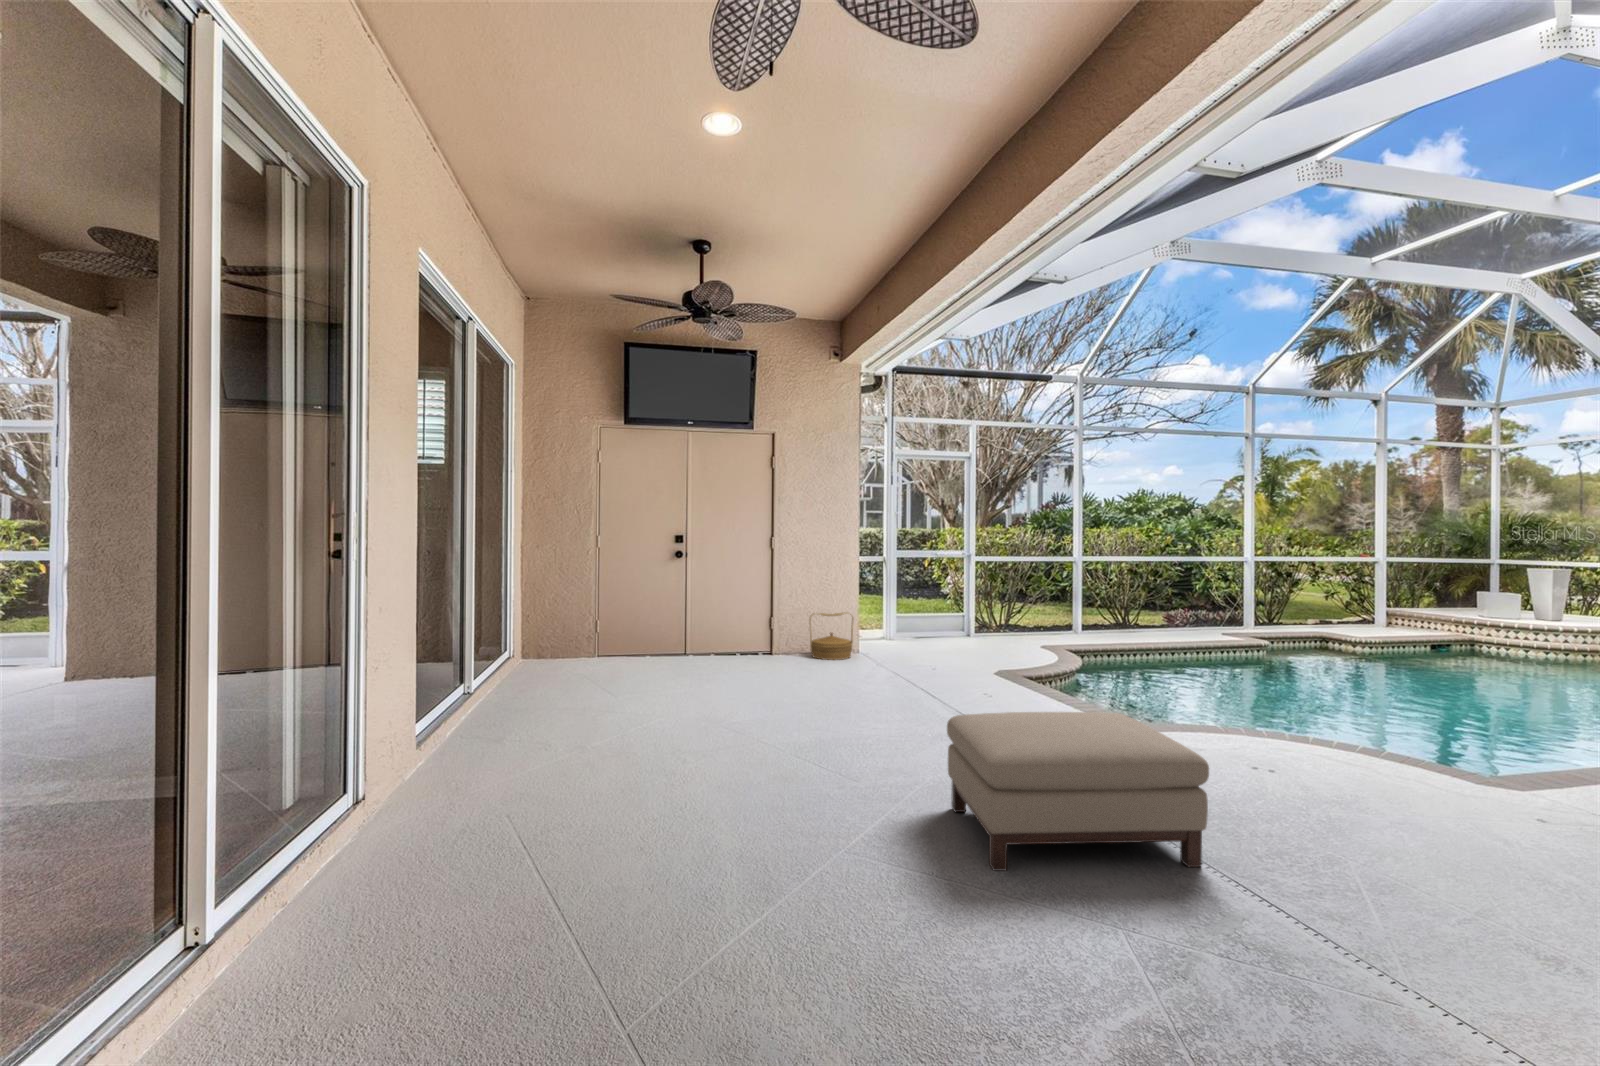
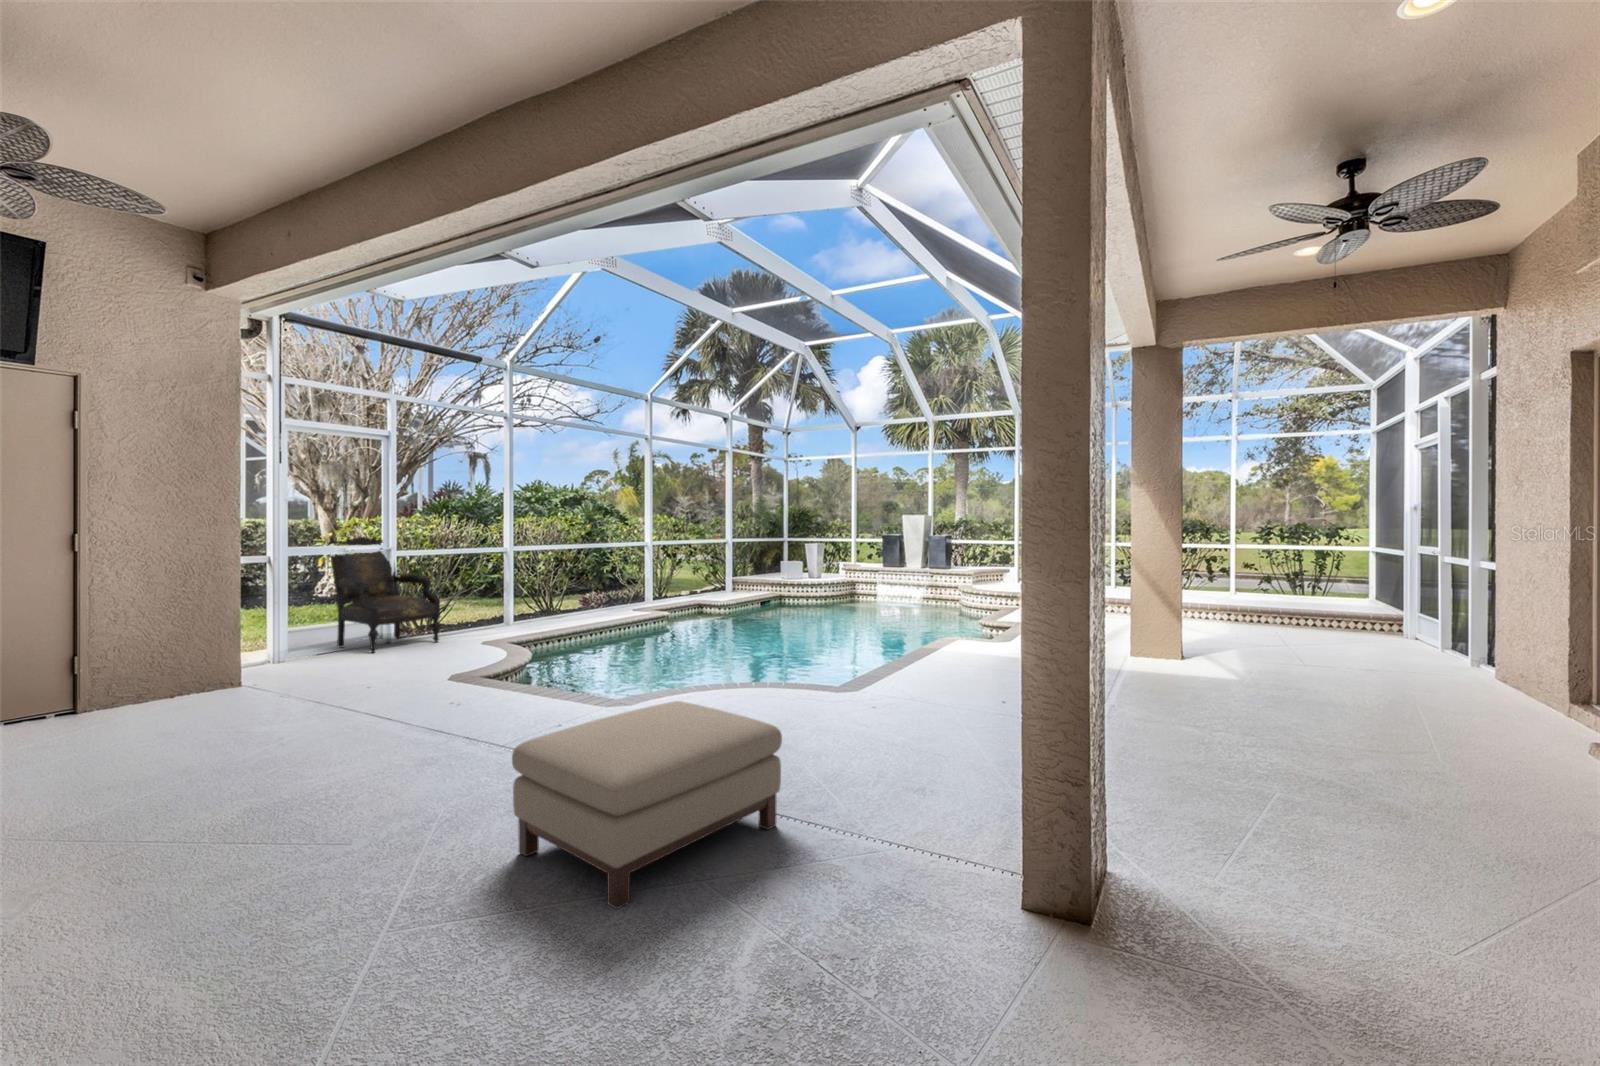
armchair: none [924,543,1008,643] -> present [329,536,440,653]
woven basket: present [810,613,853,660] -> none [160,633,239,704]

